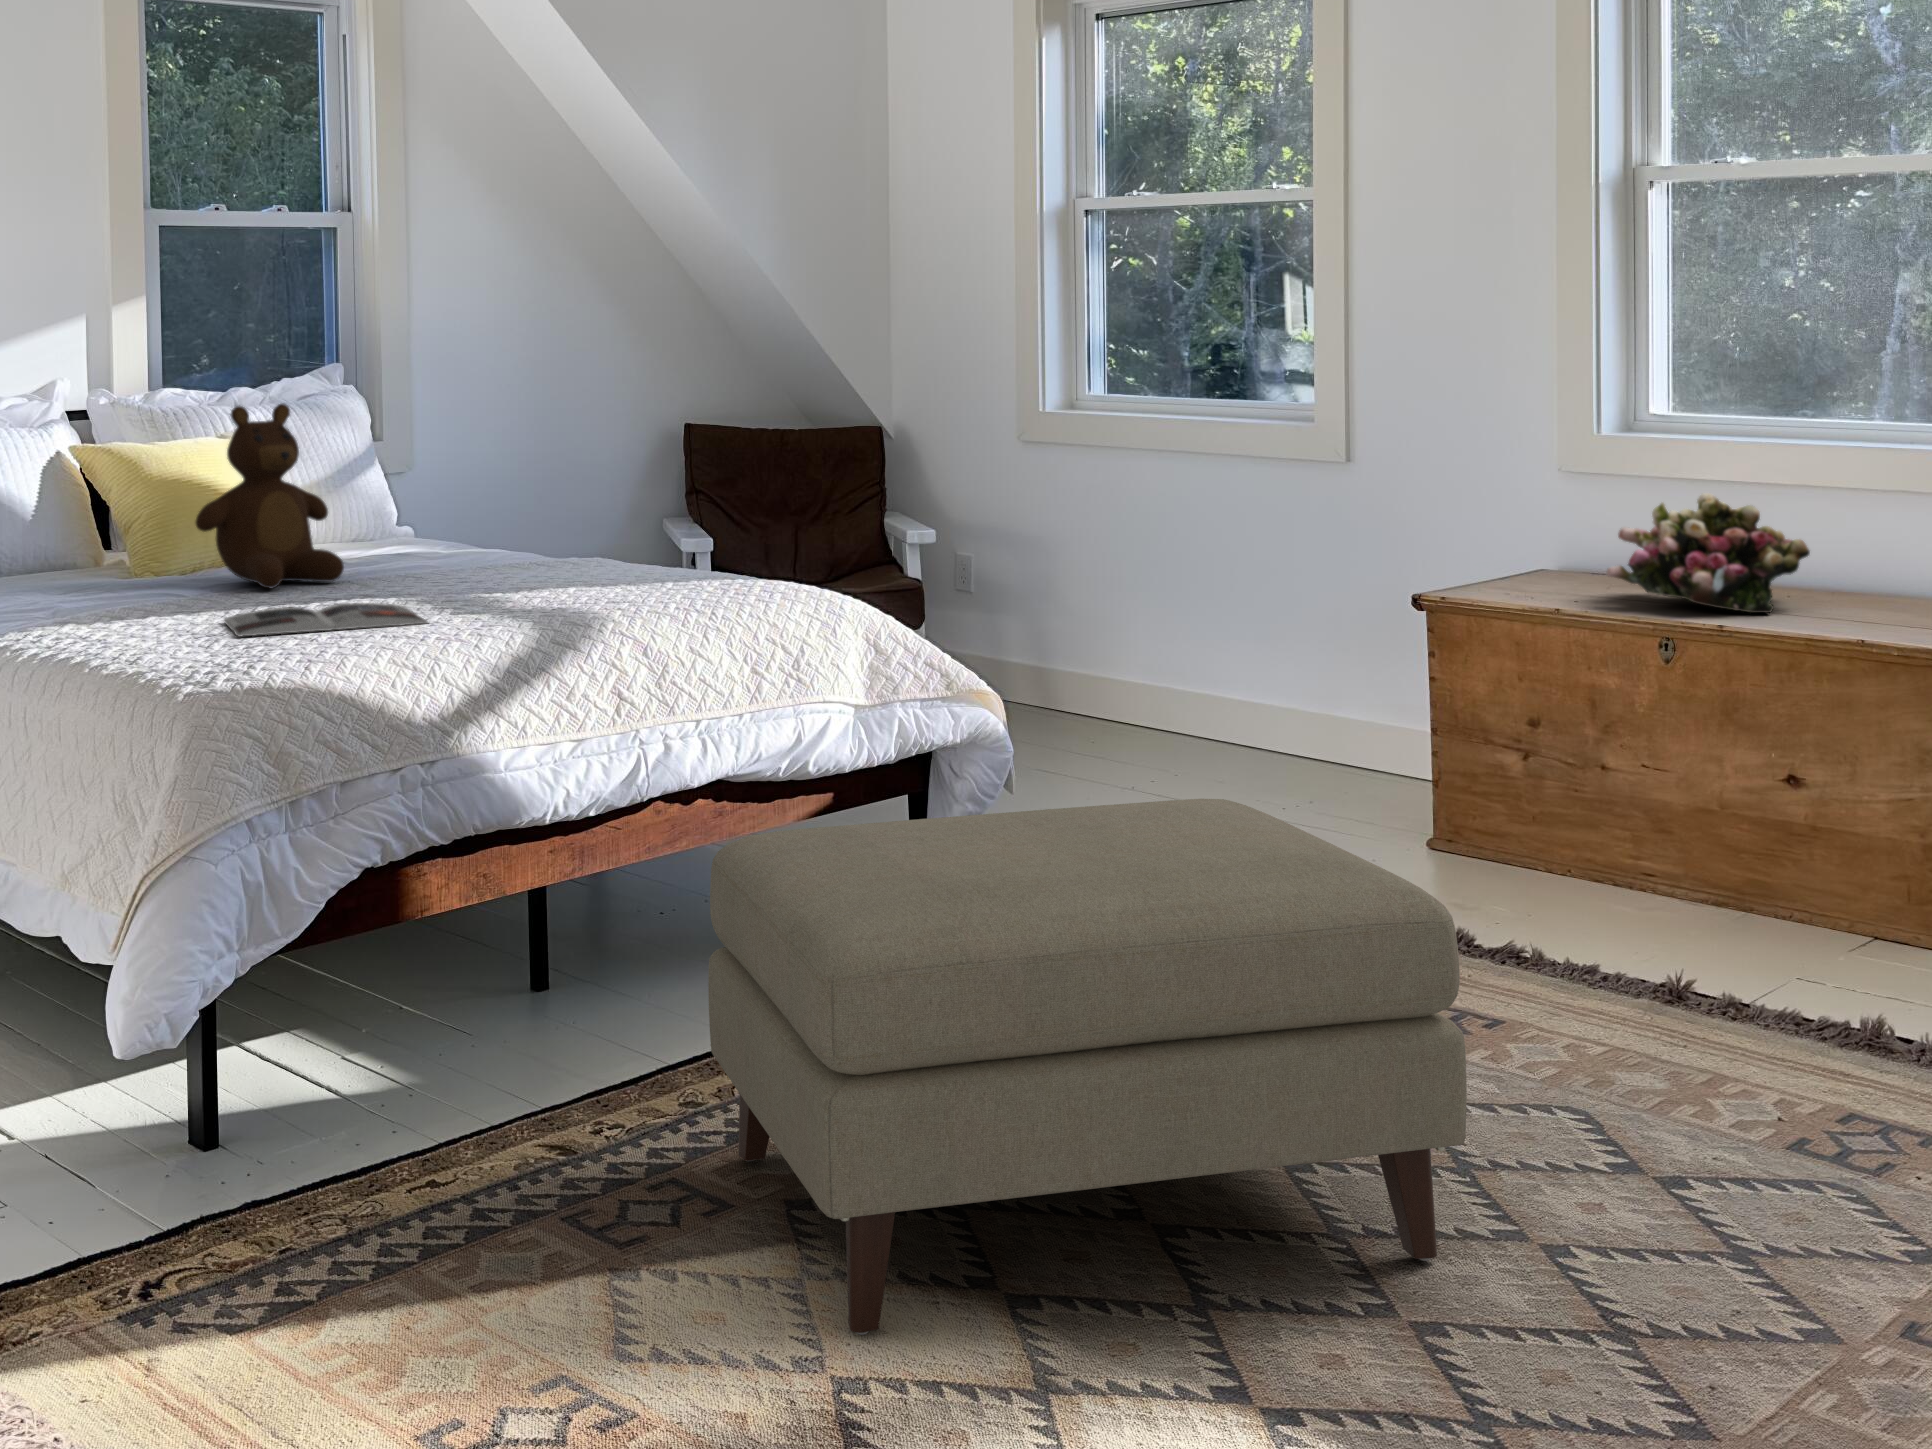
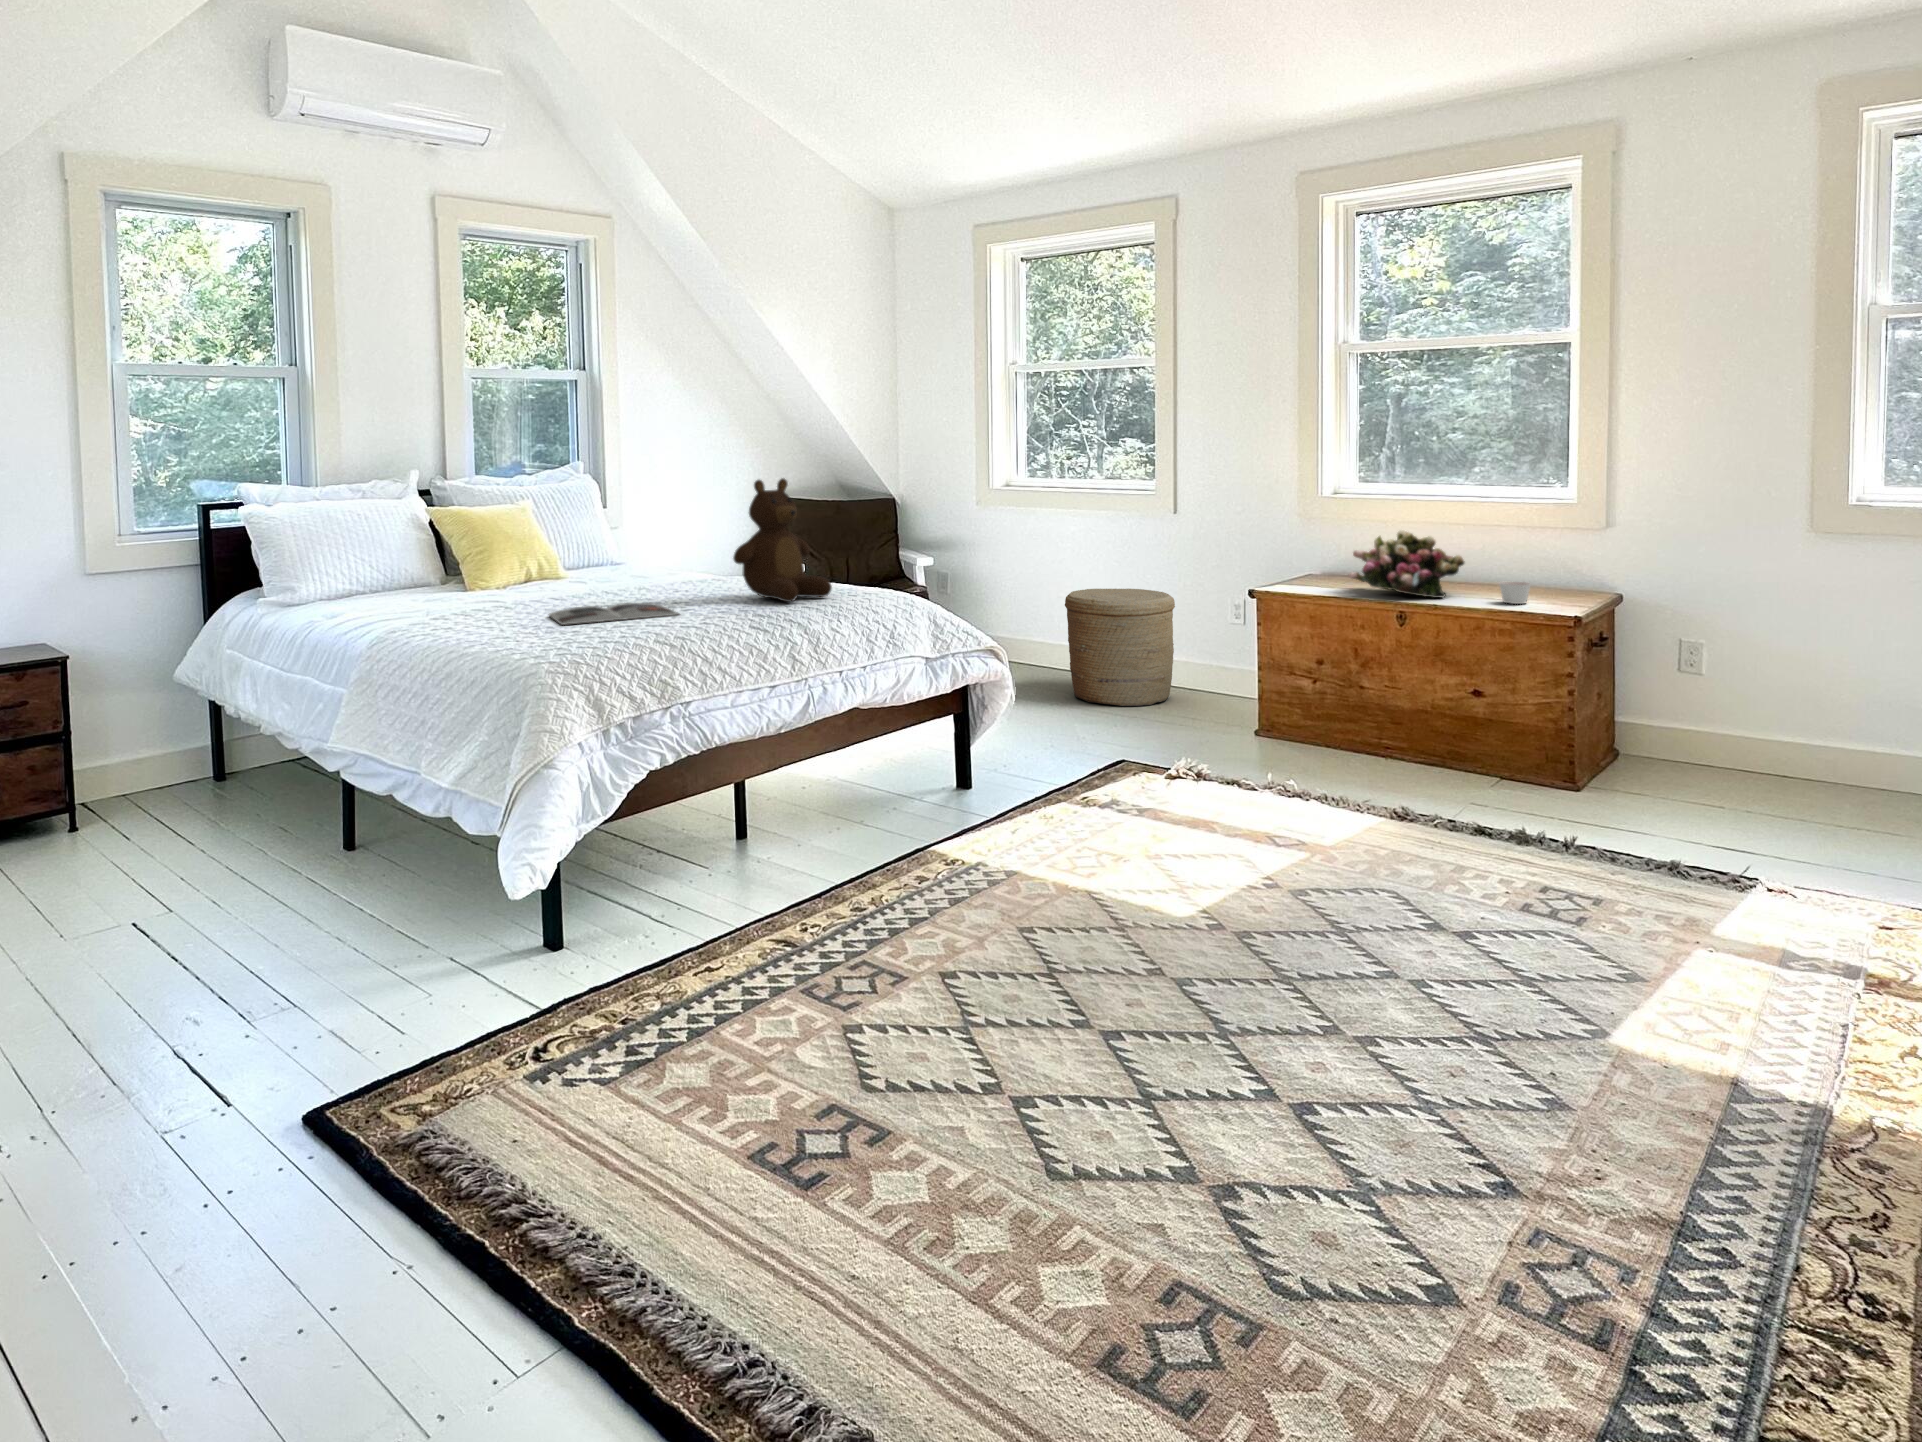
teddy bear: present [196,403,344,588] -> present [733,478,832,602]
candle: none [1862,587,1916,626] -> present [1500,581,1530,604]
woven basket: none [1143,588,1336,794] -> present [1065,589,1175,706]
ottoman: present [708,799,1467,1335] -> none [884,714,1372,1066]

